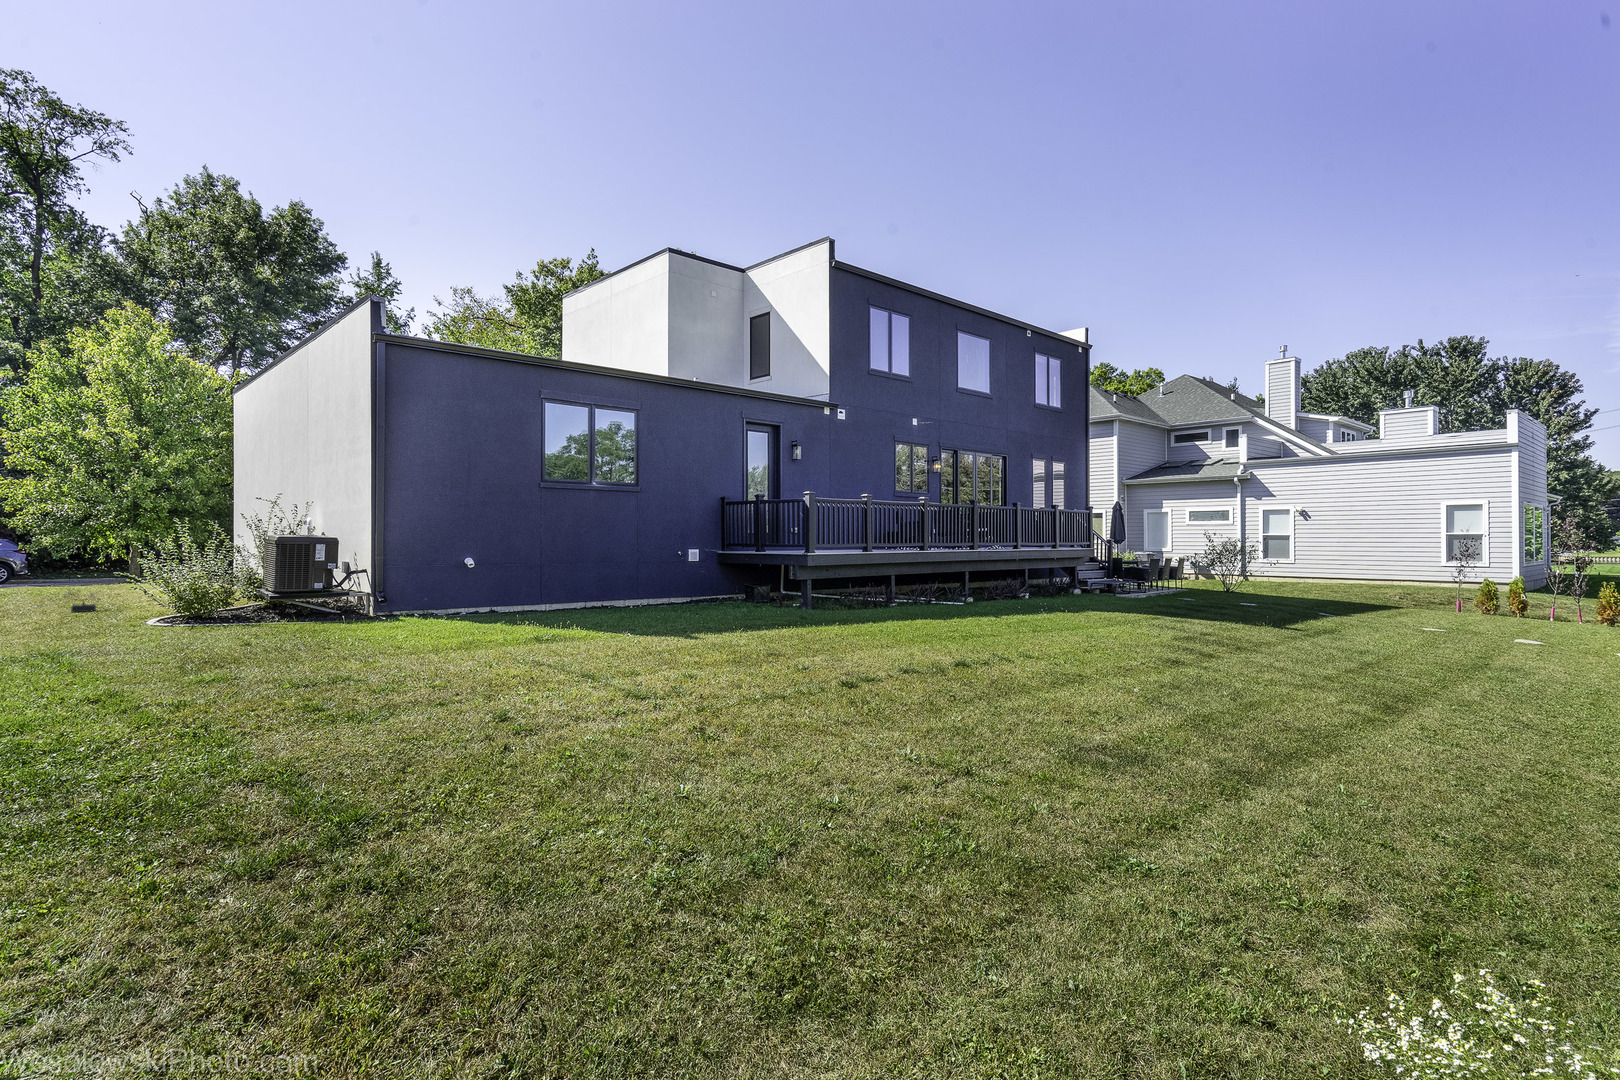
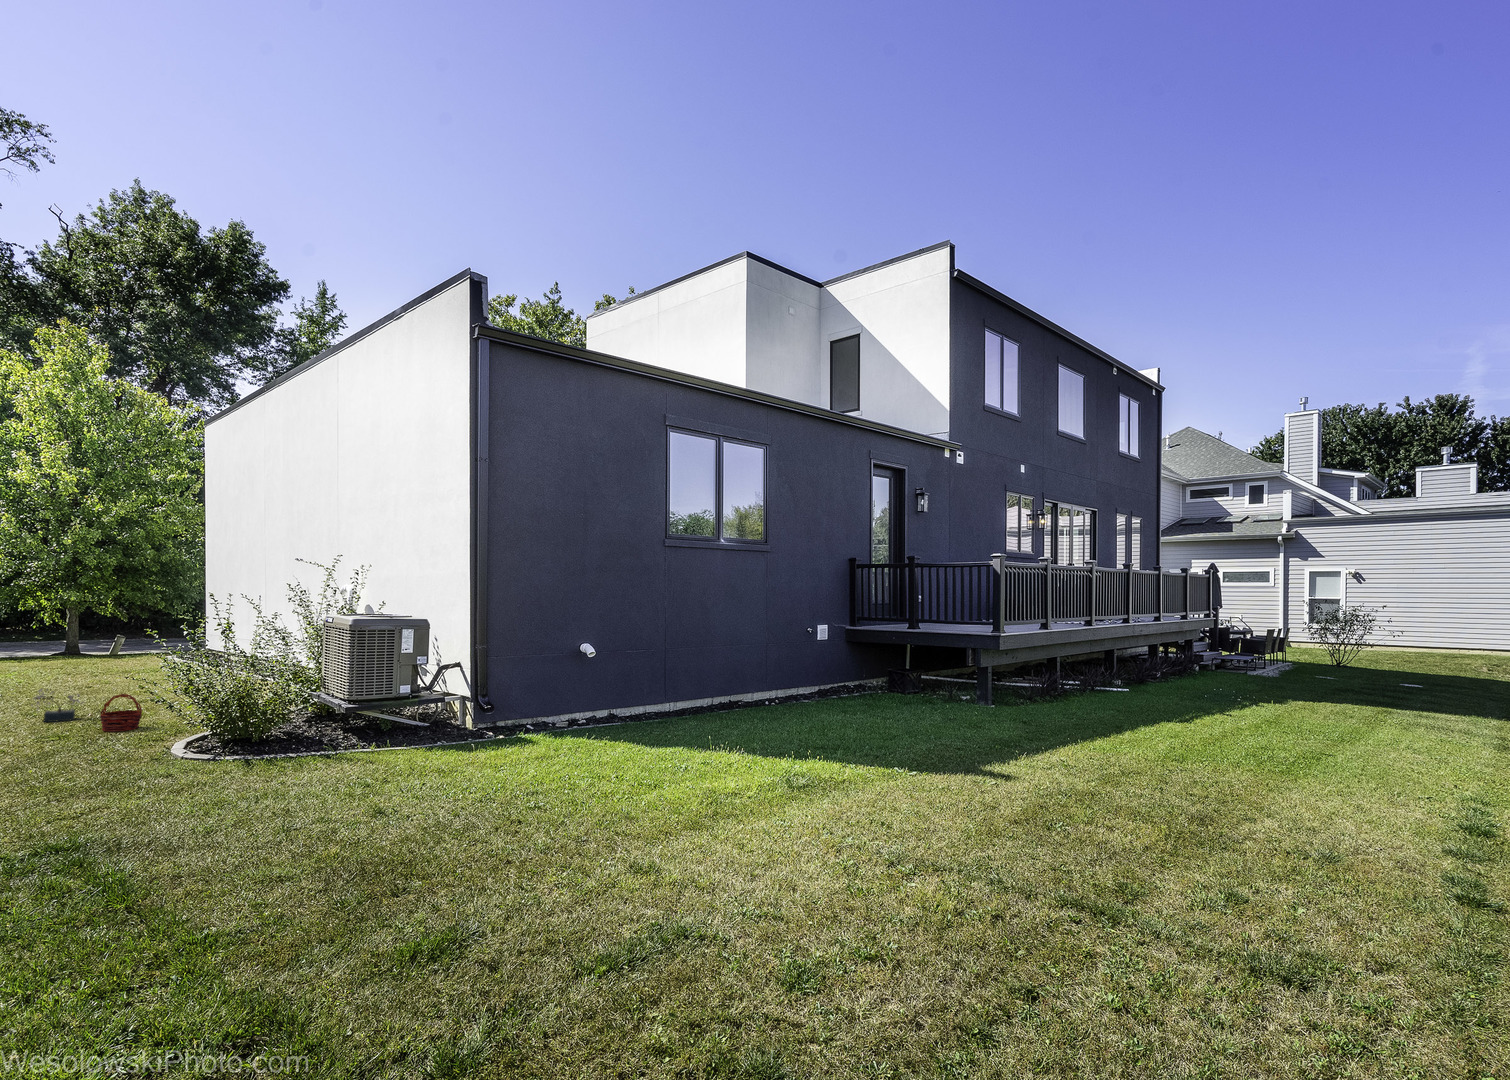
basket: none [103,589,136,616] -> present [100,694,142,732]

